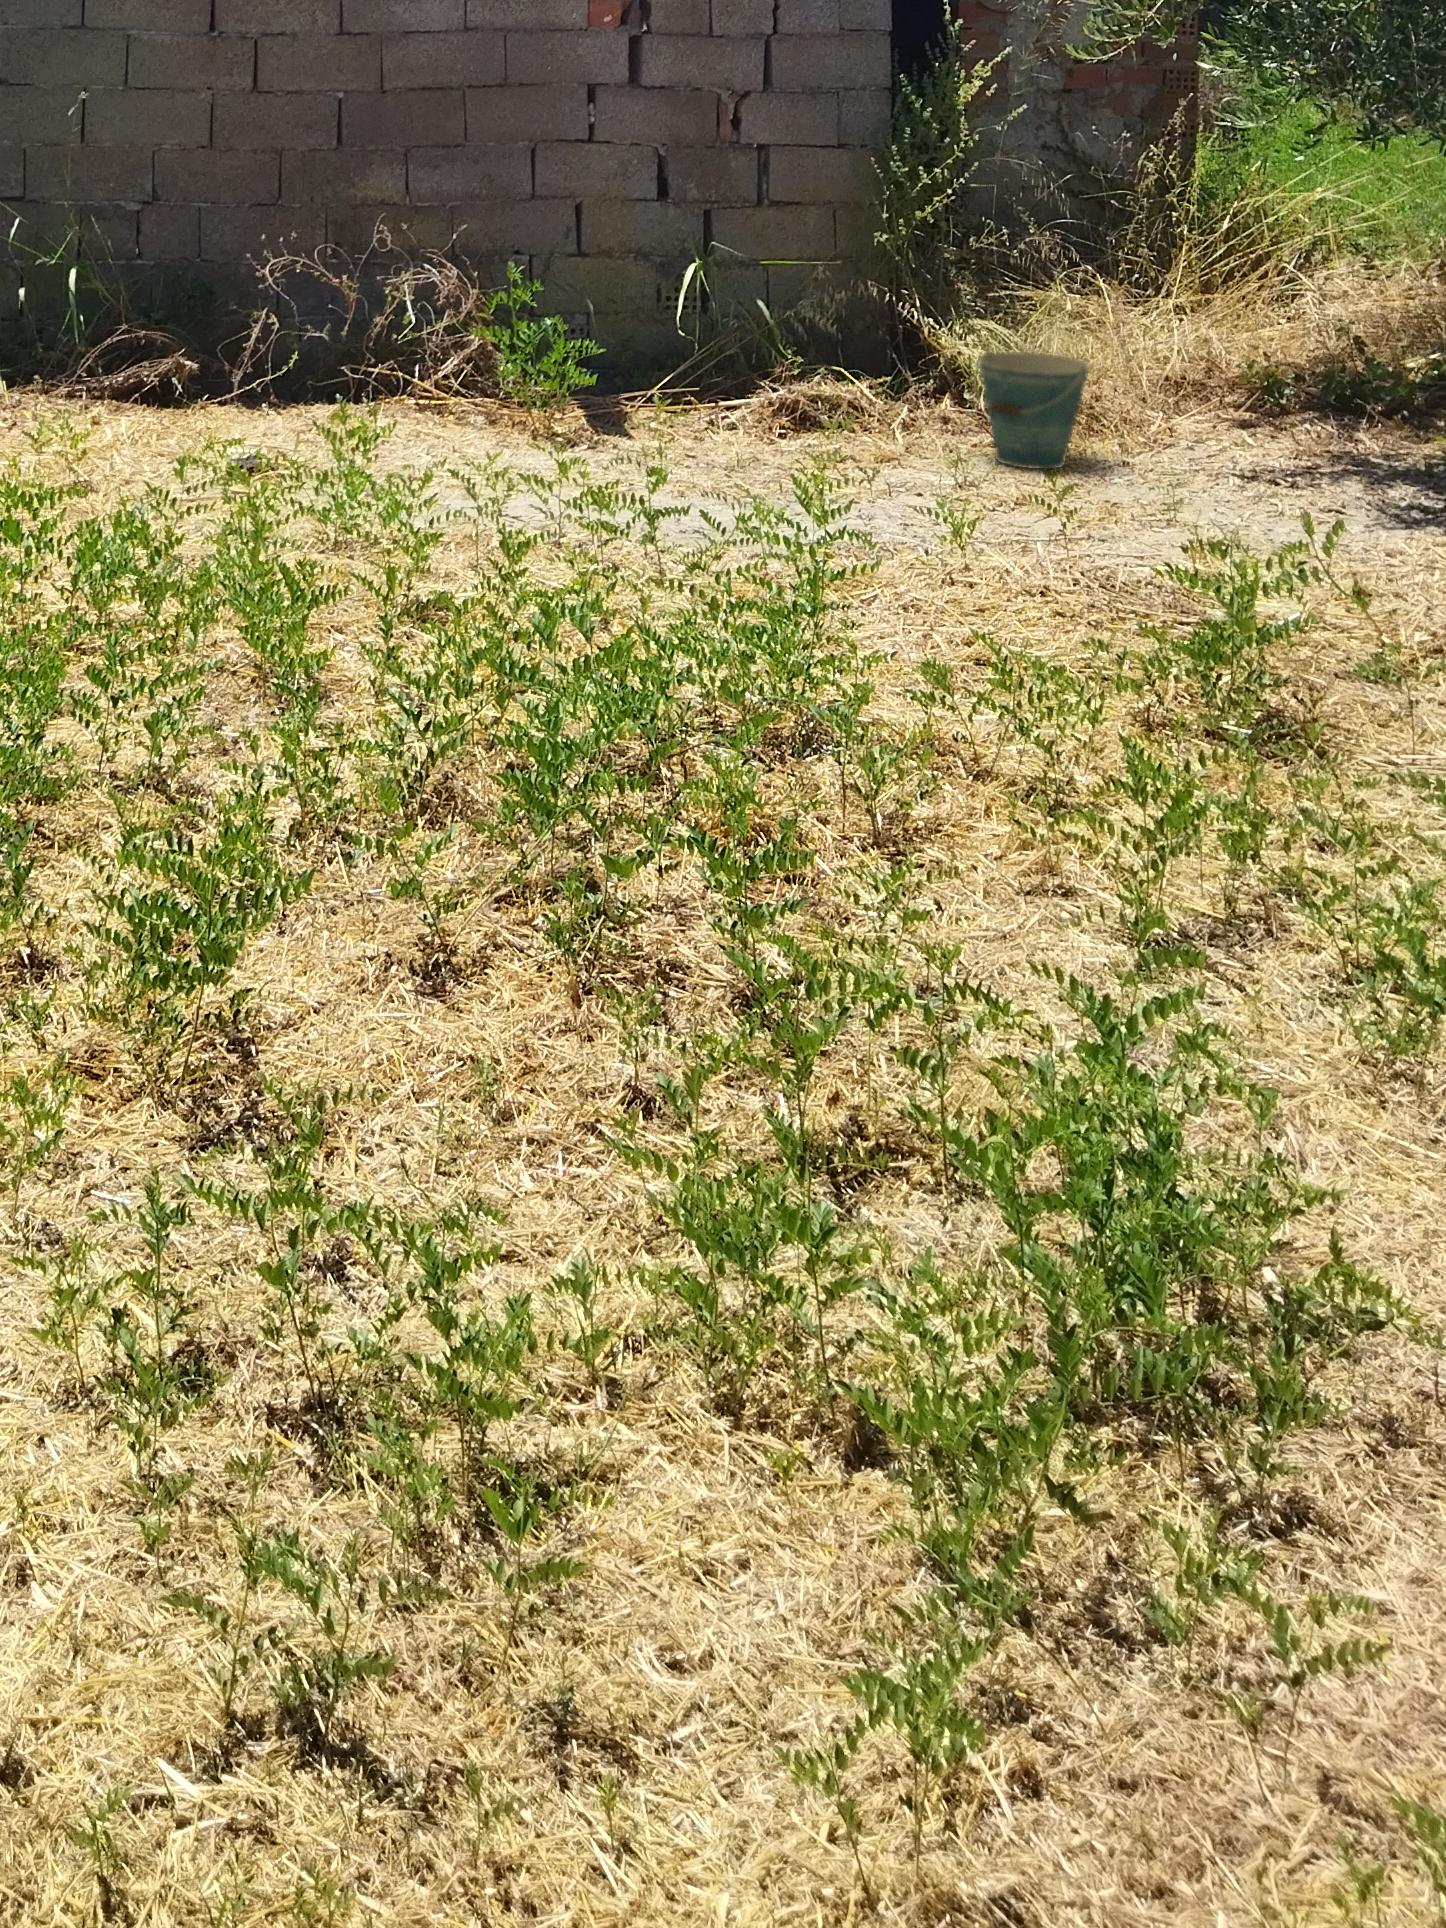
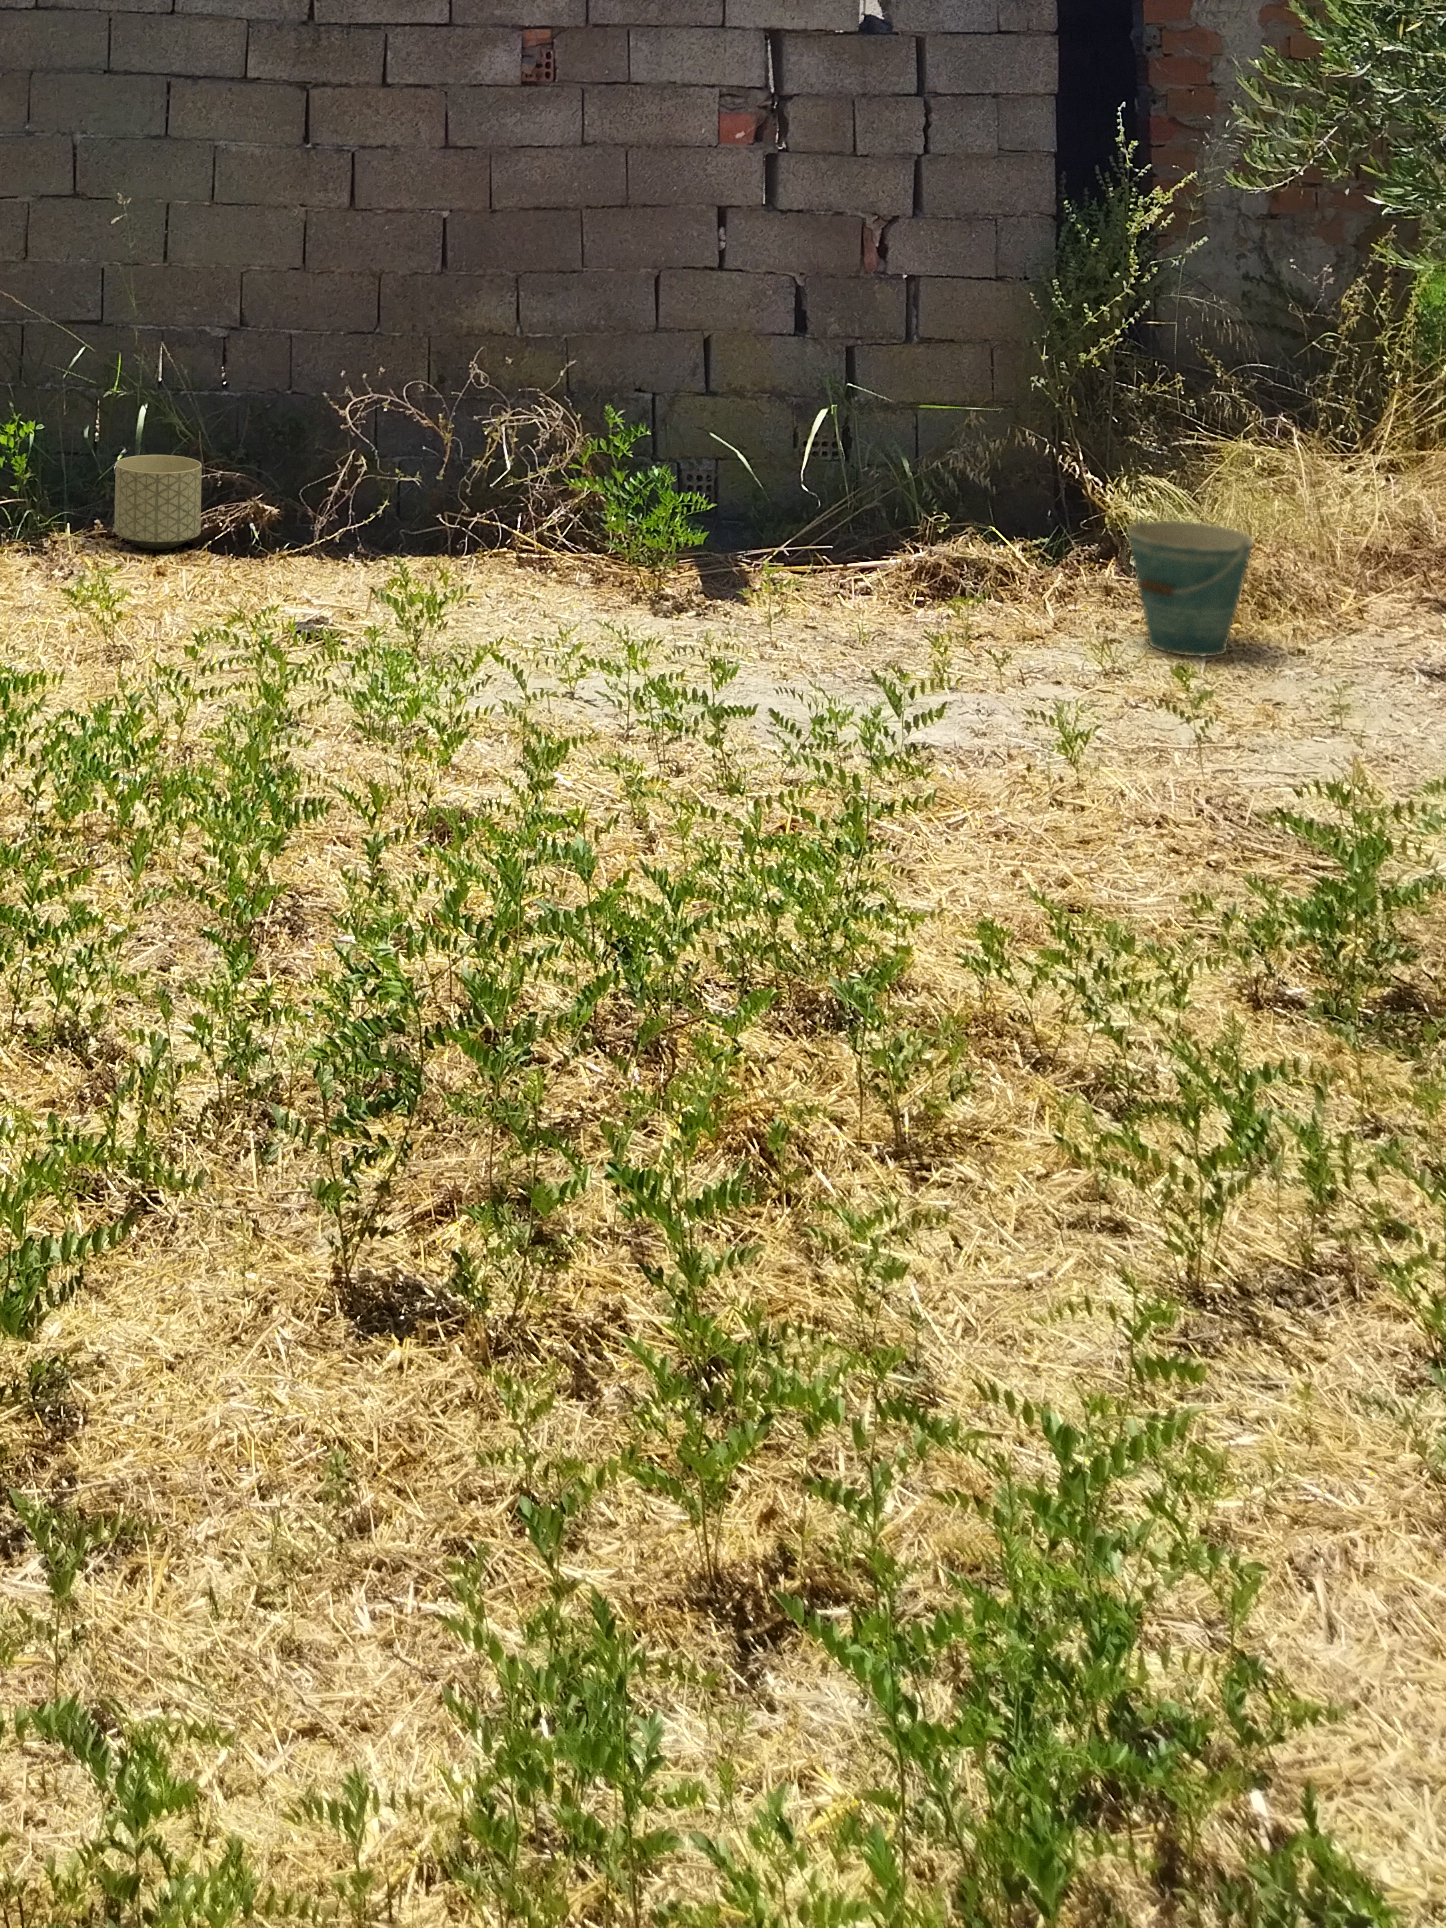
planter: none [45,317,126,403] -> present [114,455,202,550]

